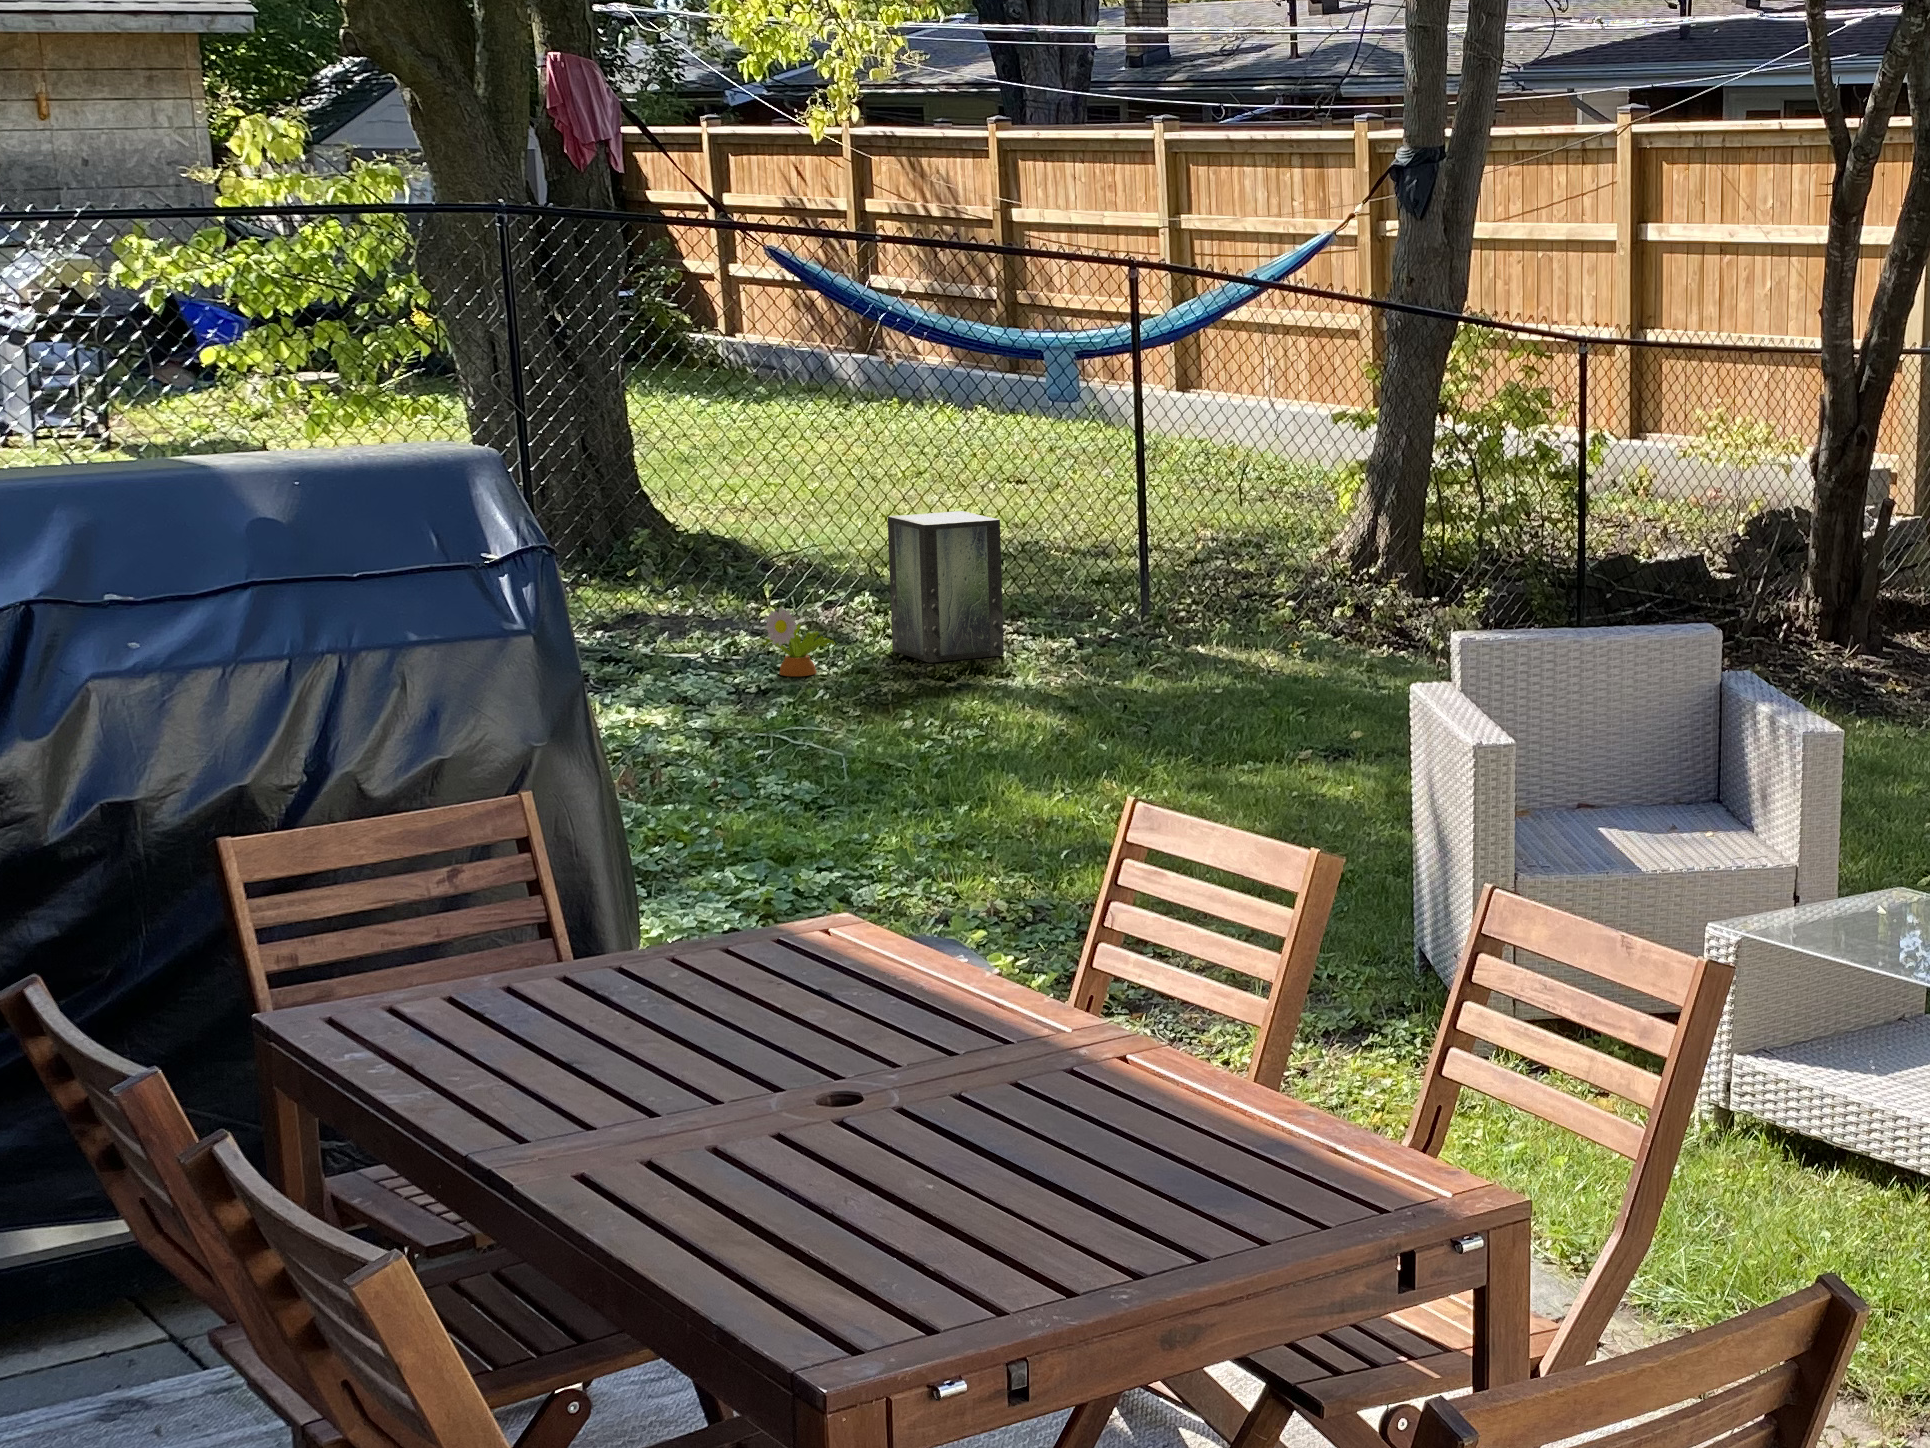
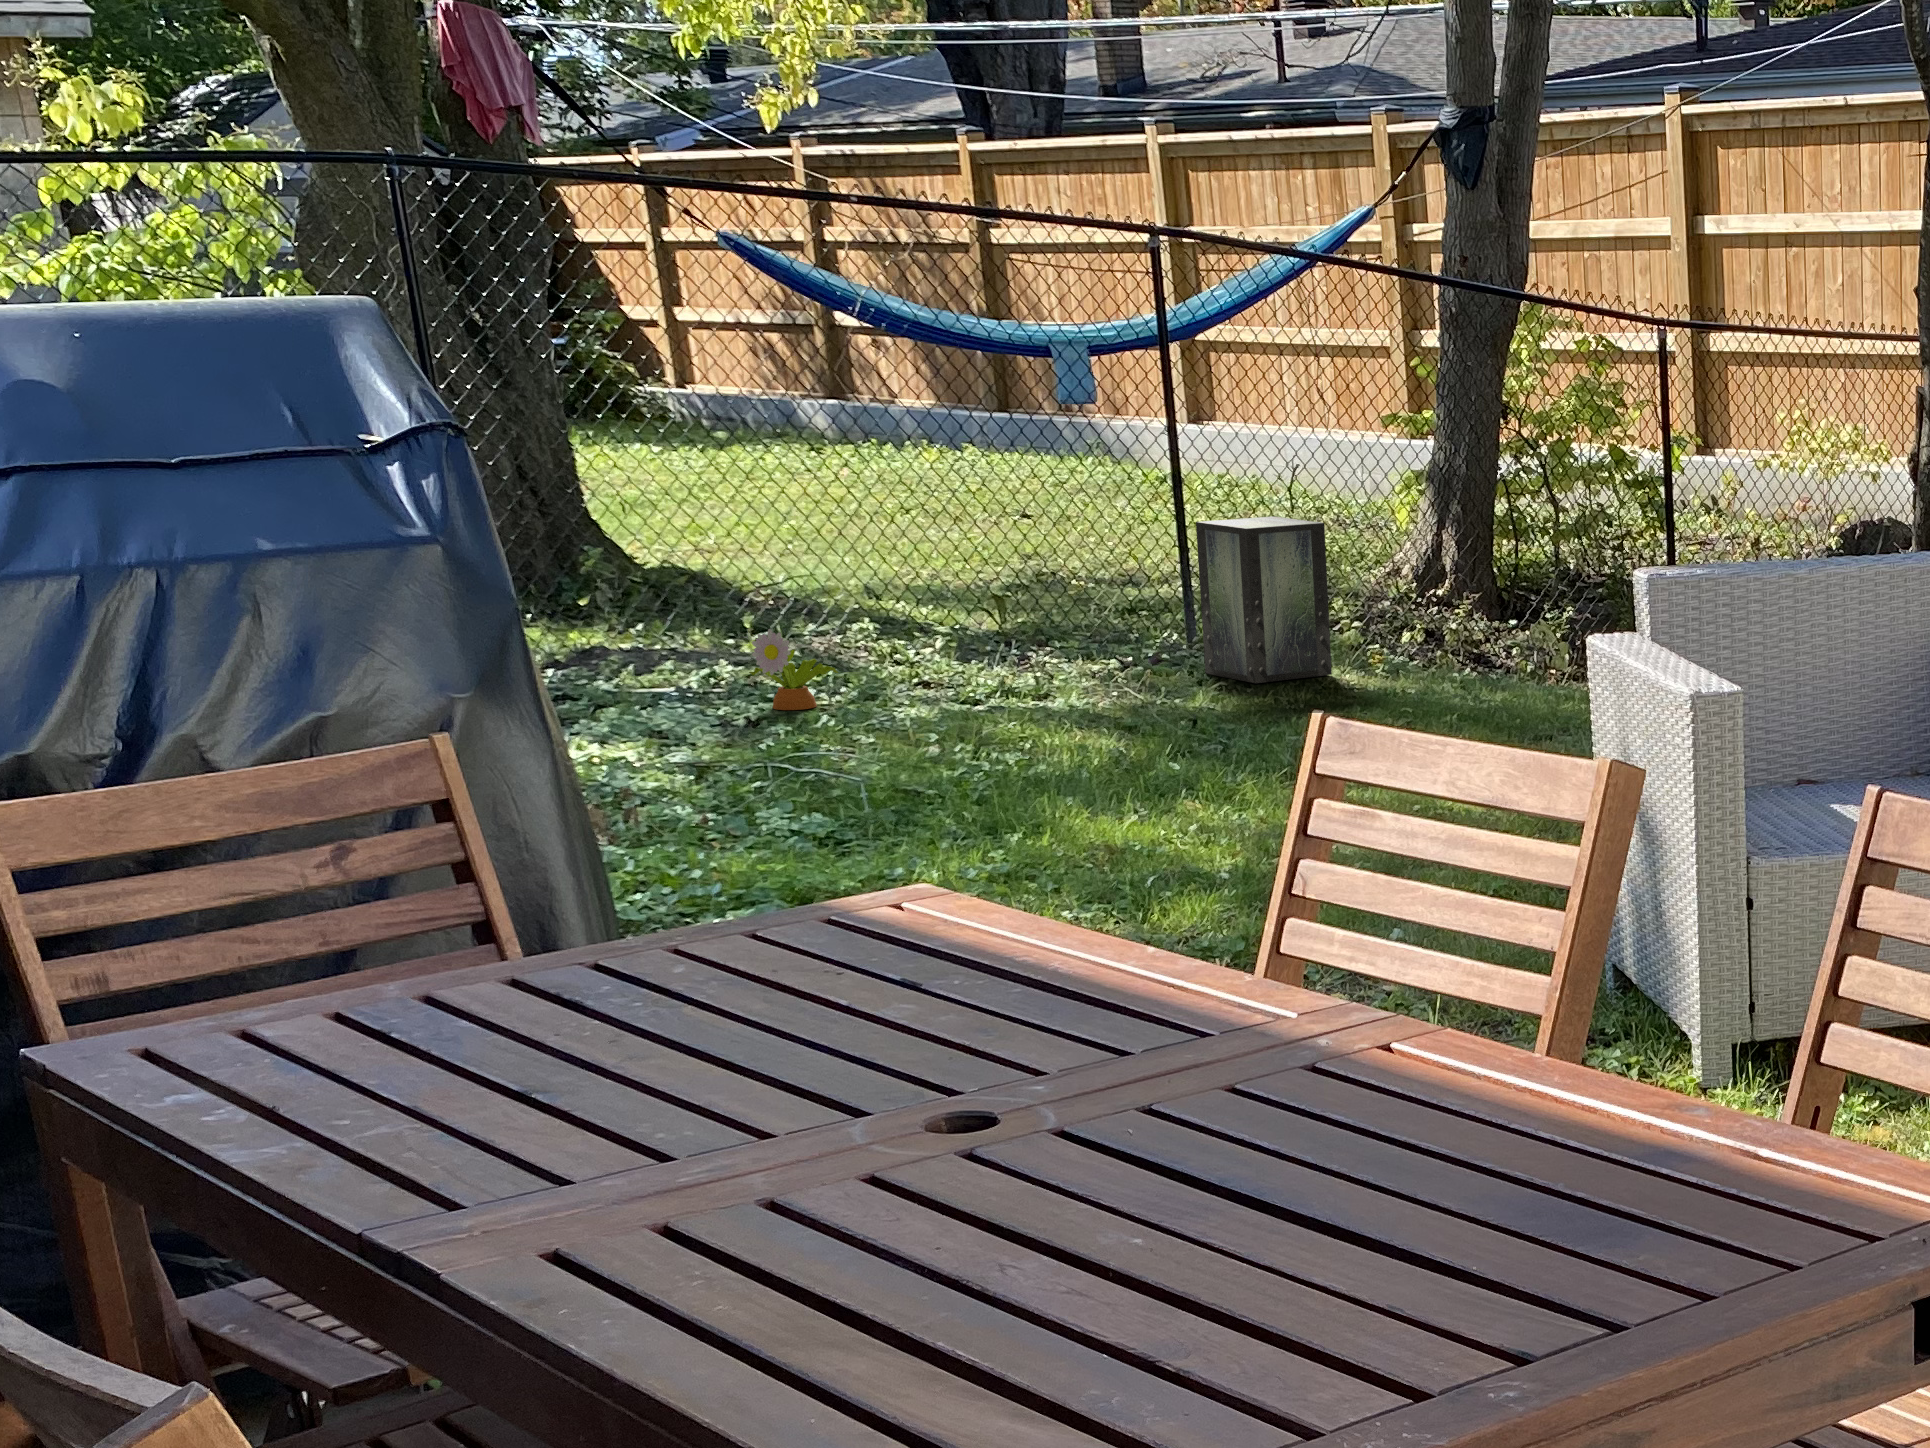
storage box: present [888,511,1004,663] -> present [1196,516,1332,683]

